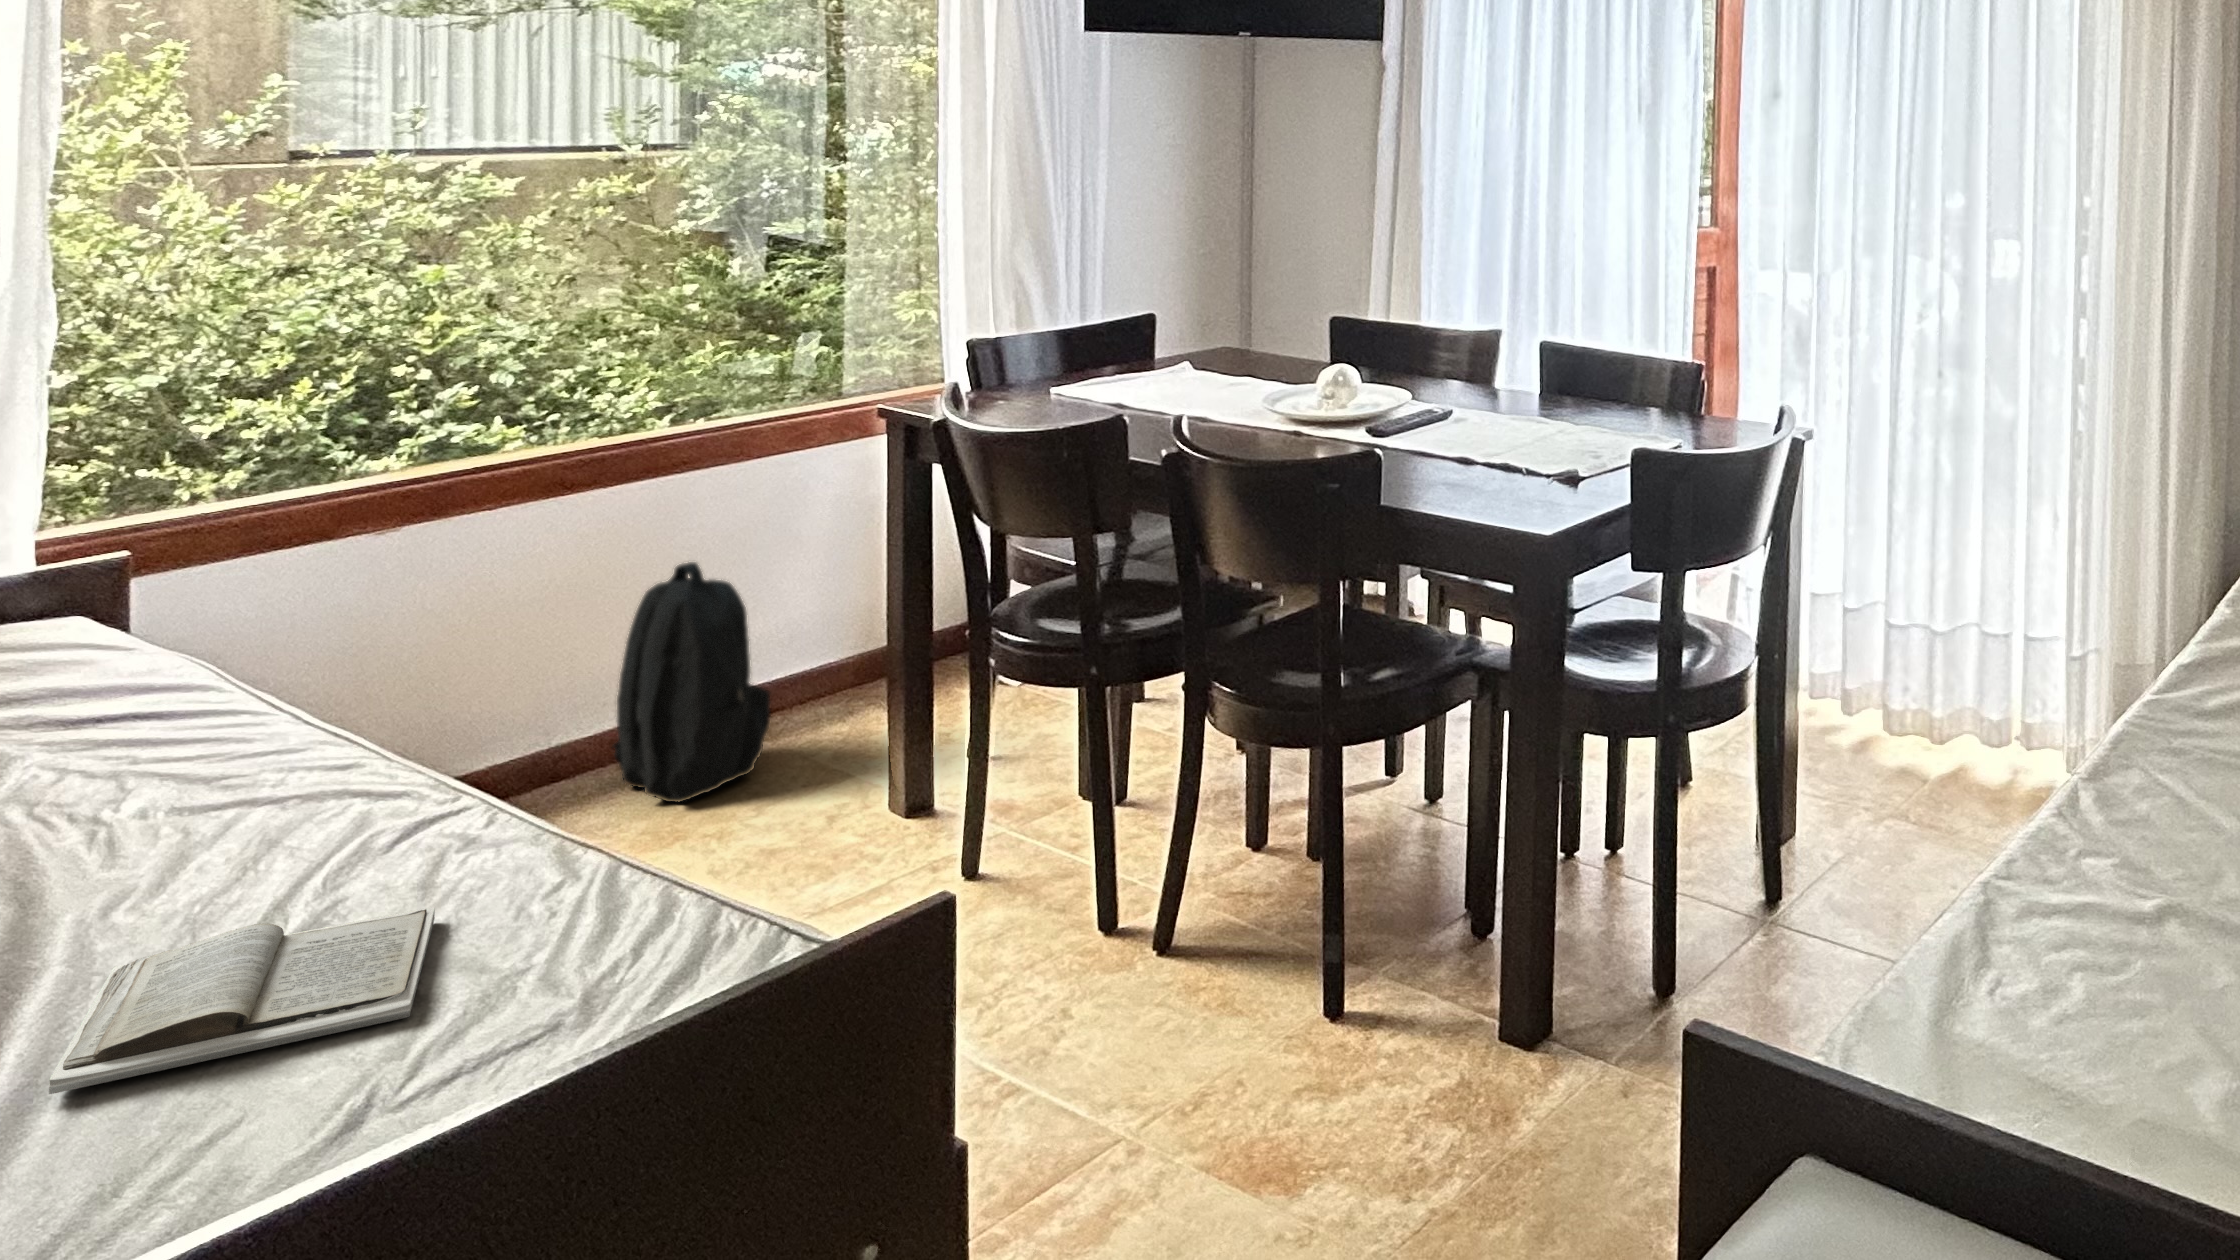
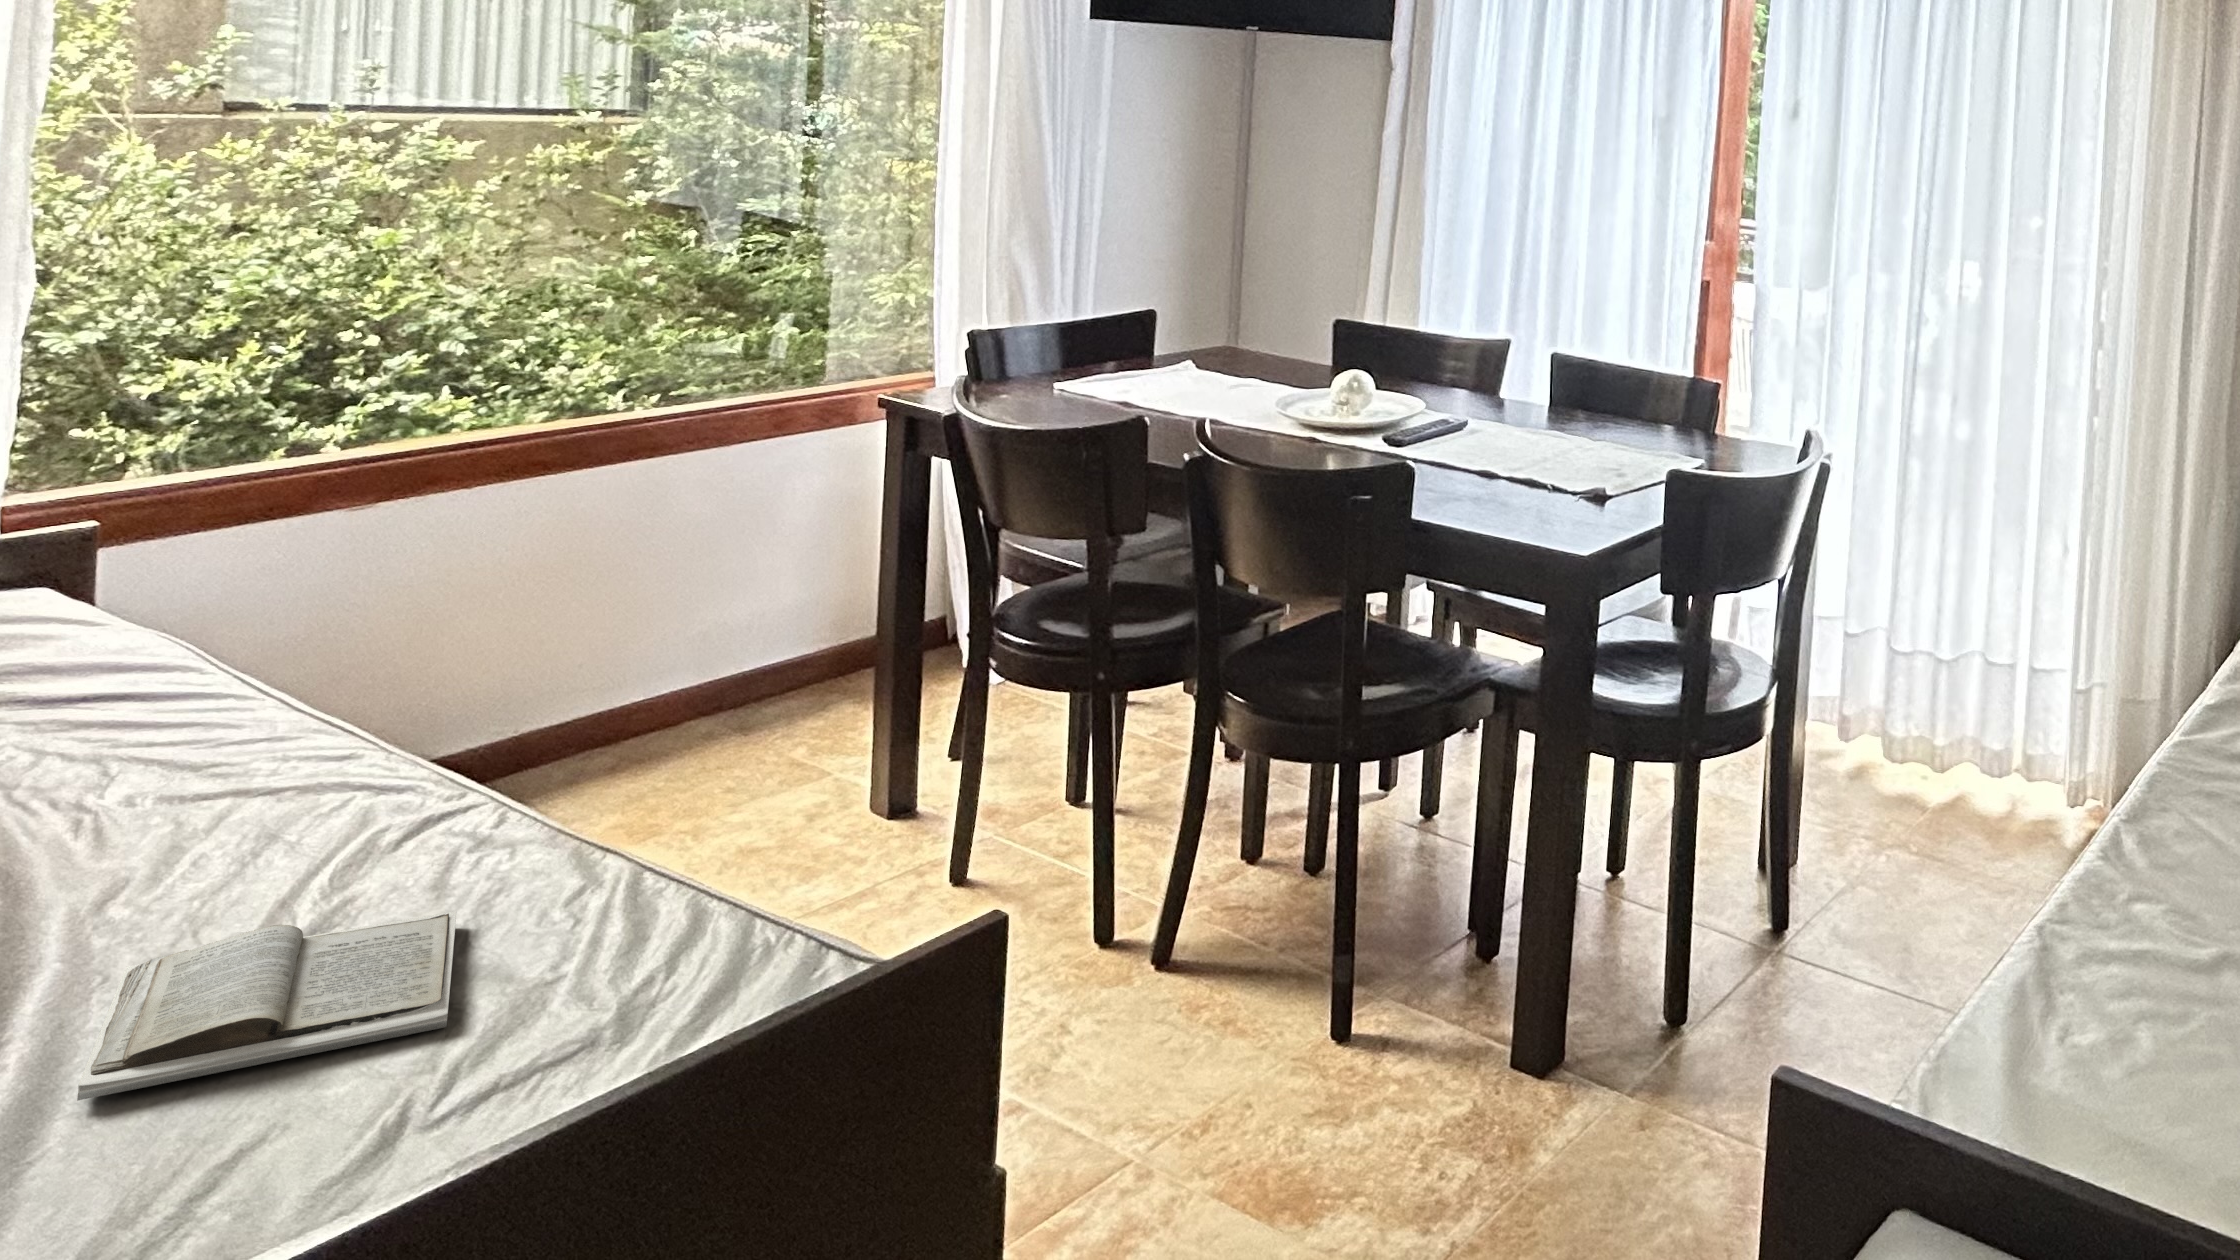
backpack: present [613,562,770,802] -> none [553,549,724,800]

